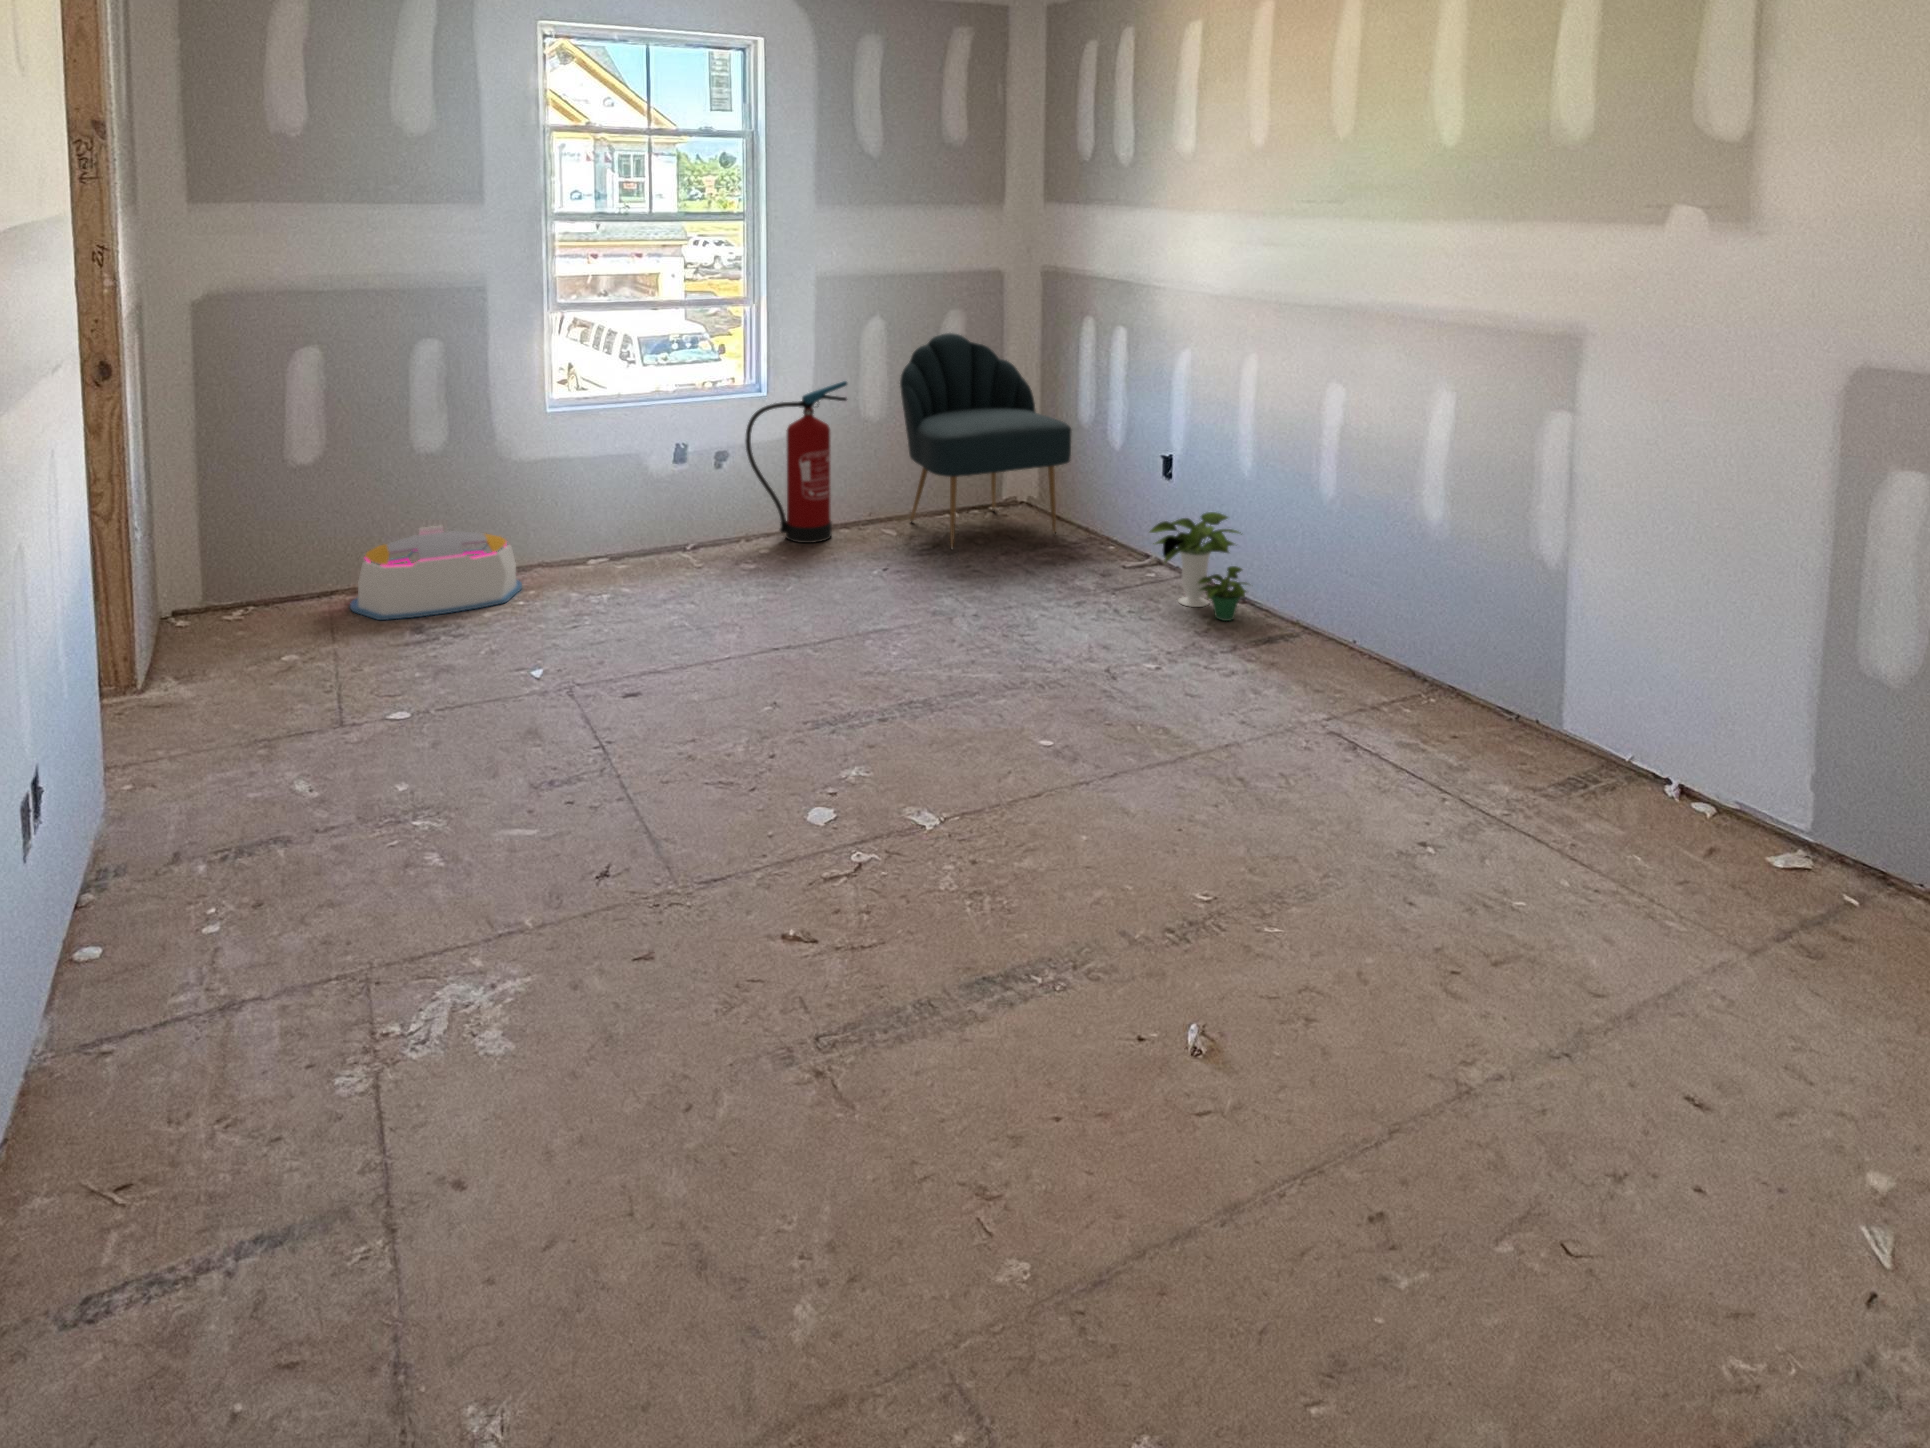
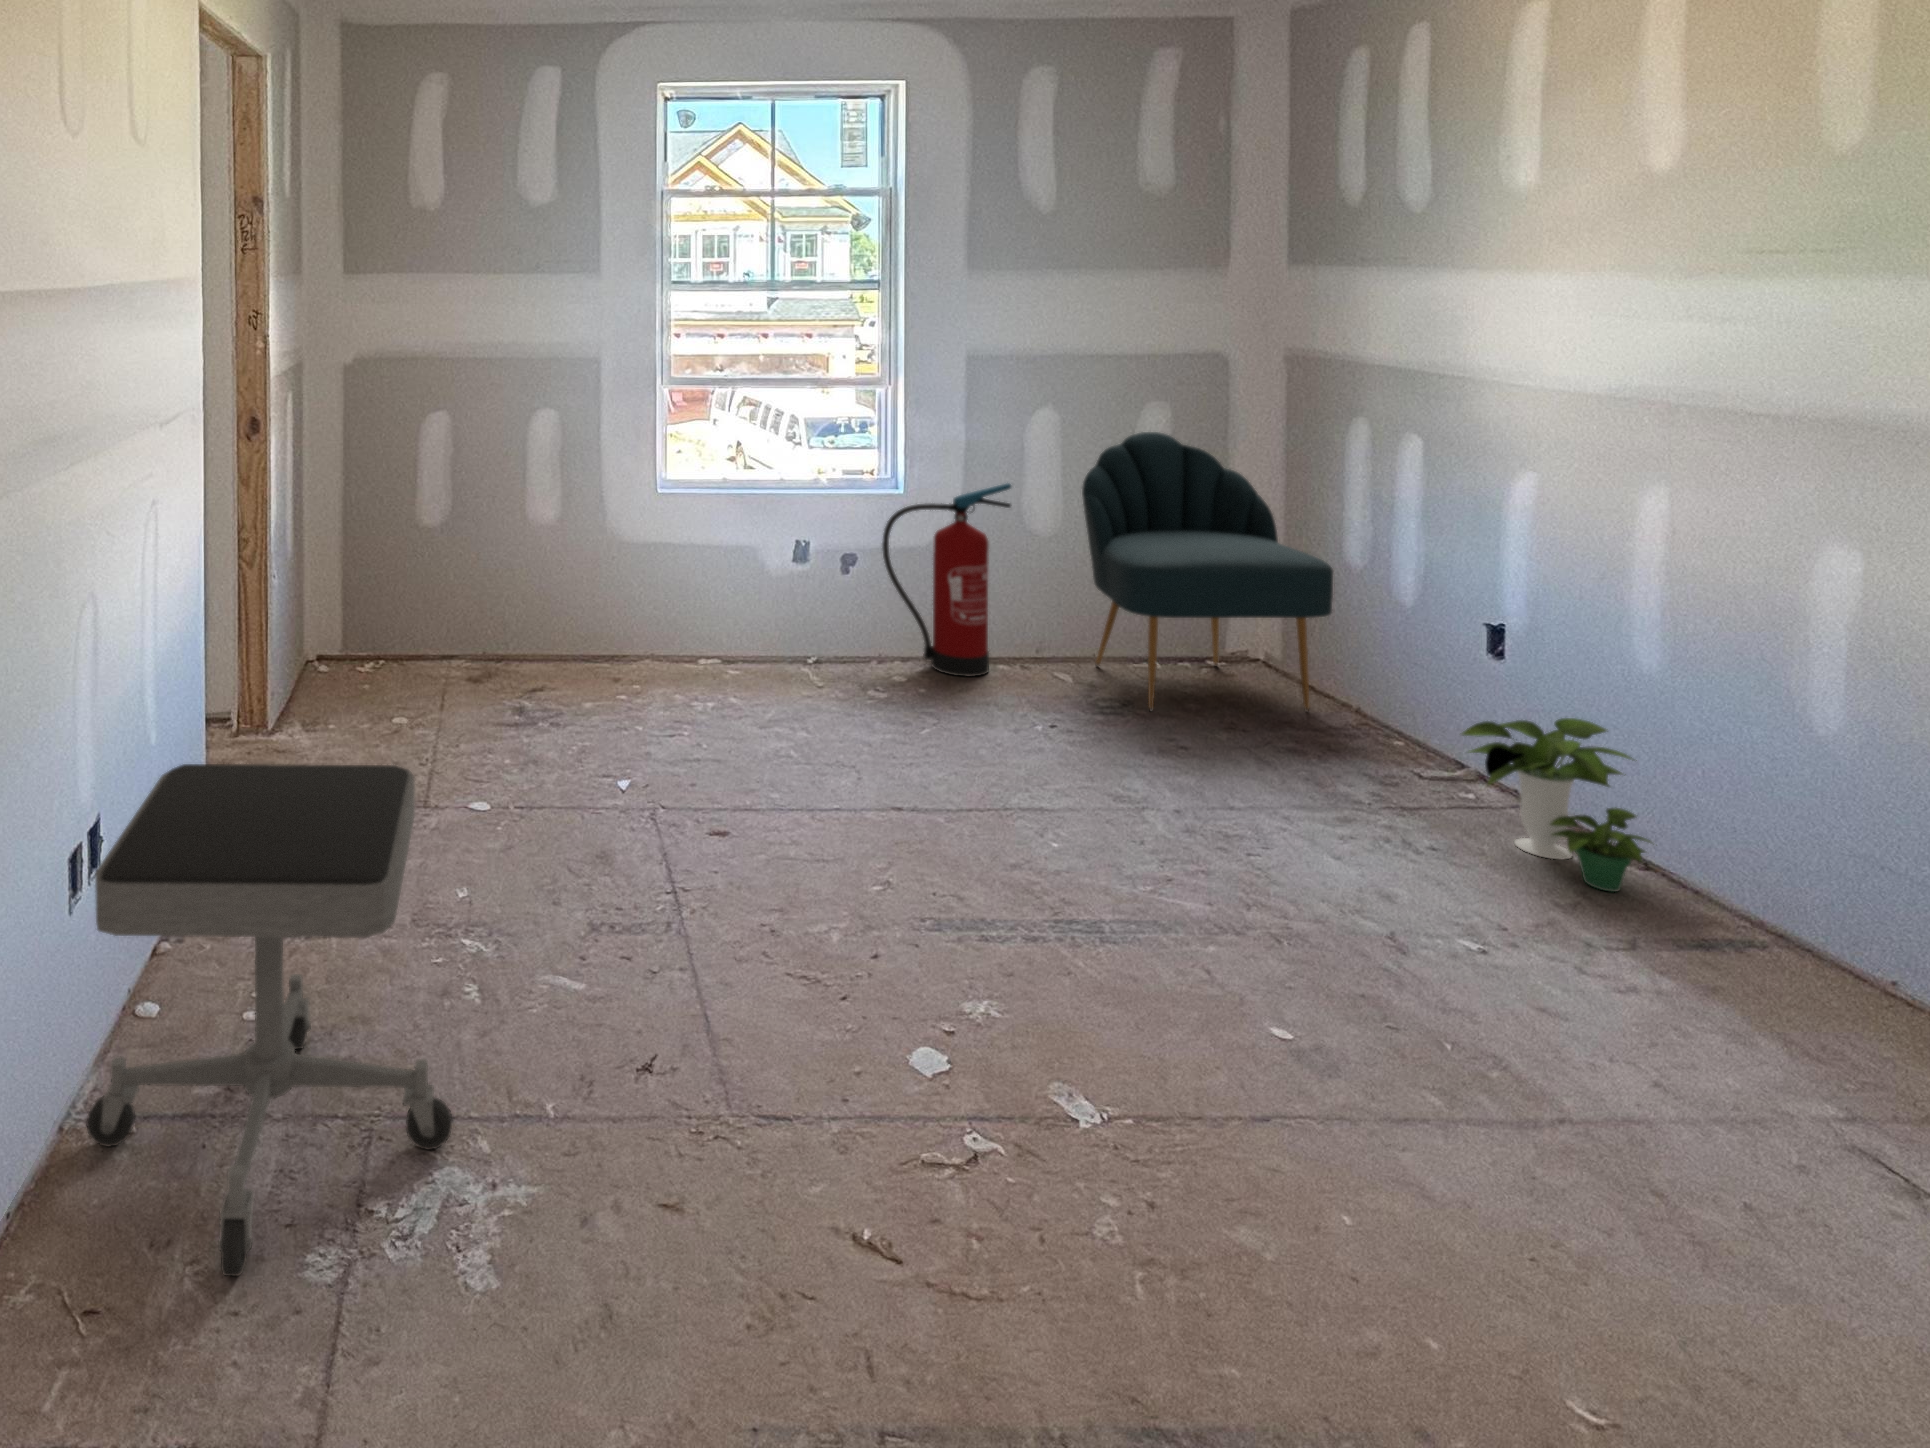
storage bin: present [350,526,522,620] -> none [461,606,628,701]
stool: none [61,663,446,1120] -> present [87,764,452,1276]

